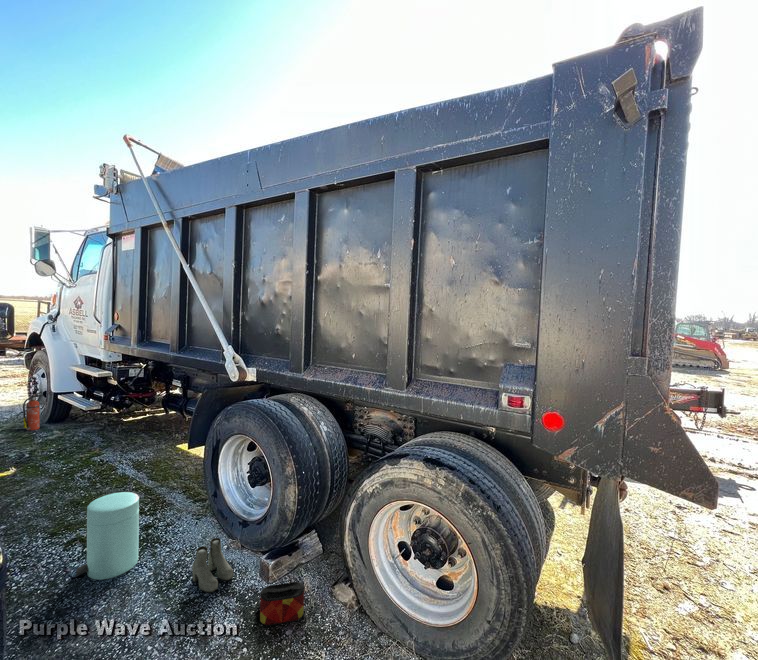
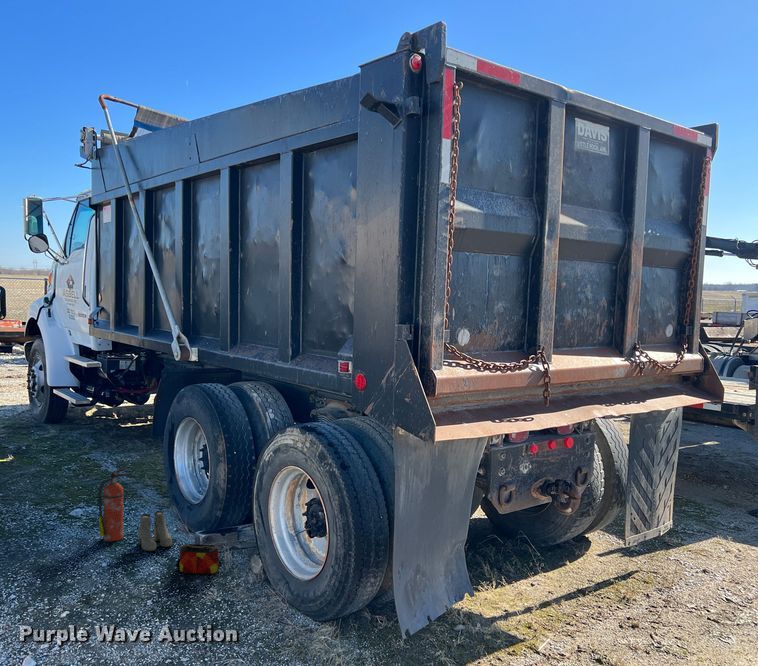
fire extinguisher: present [23,392,44,430] -> present [98,467,130,541]
trash can: present [76,492,139,580] -> none [50,465,100,535]

